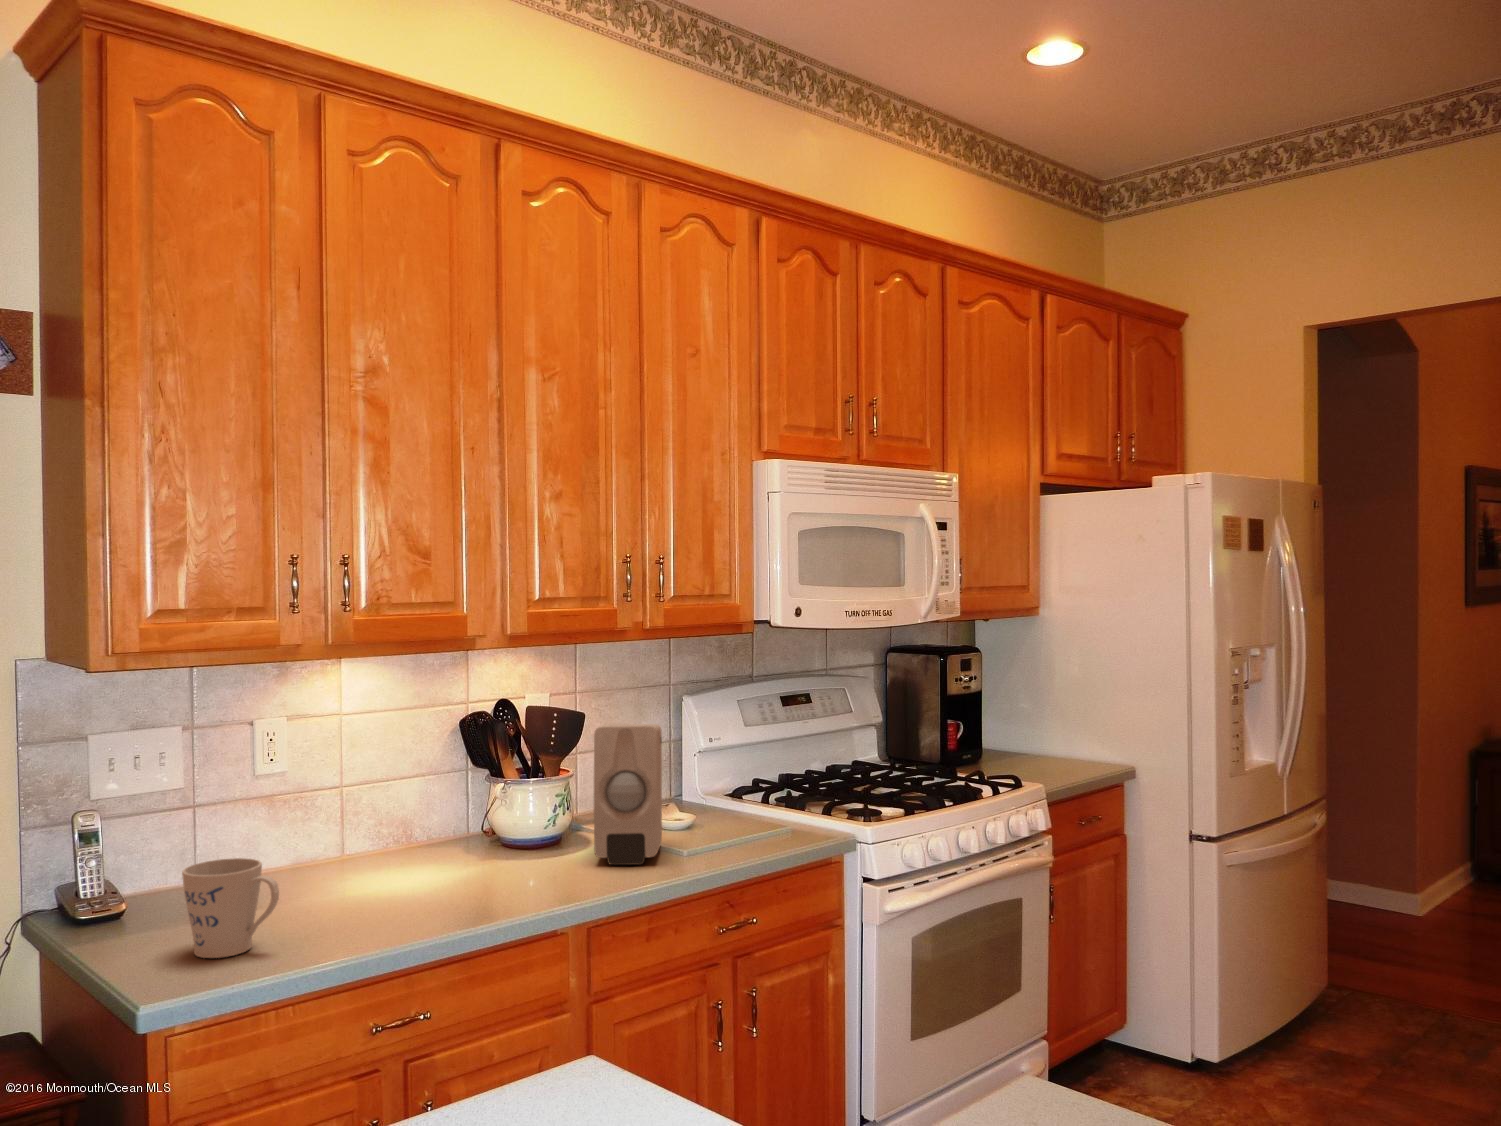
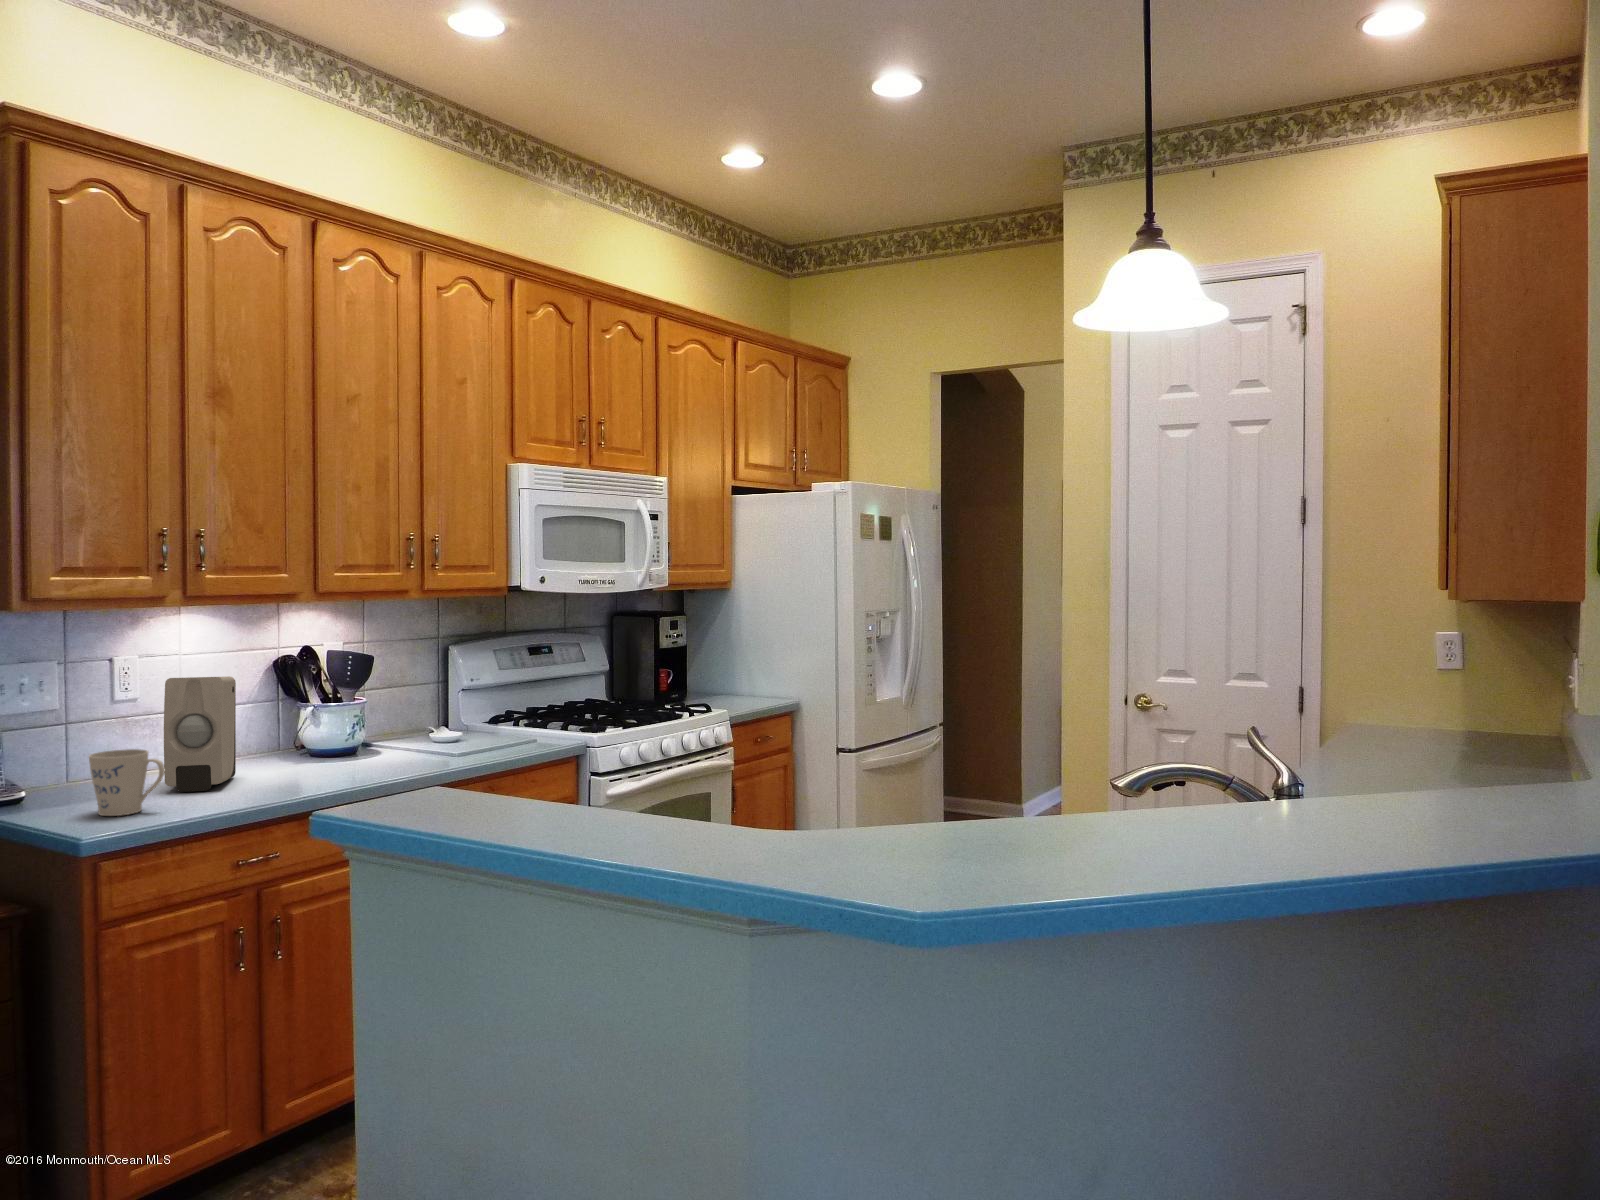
soap dispenser: present [594,724,662,865] -> present [164,676,236,792]

